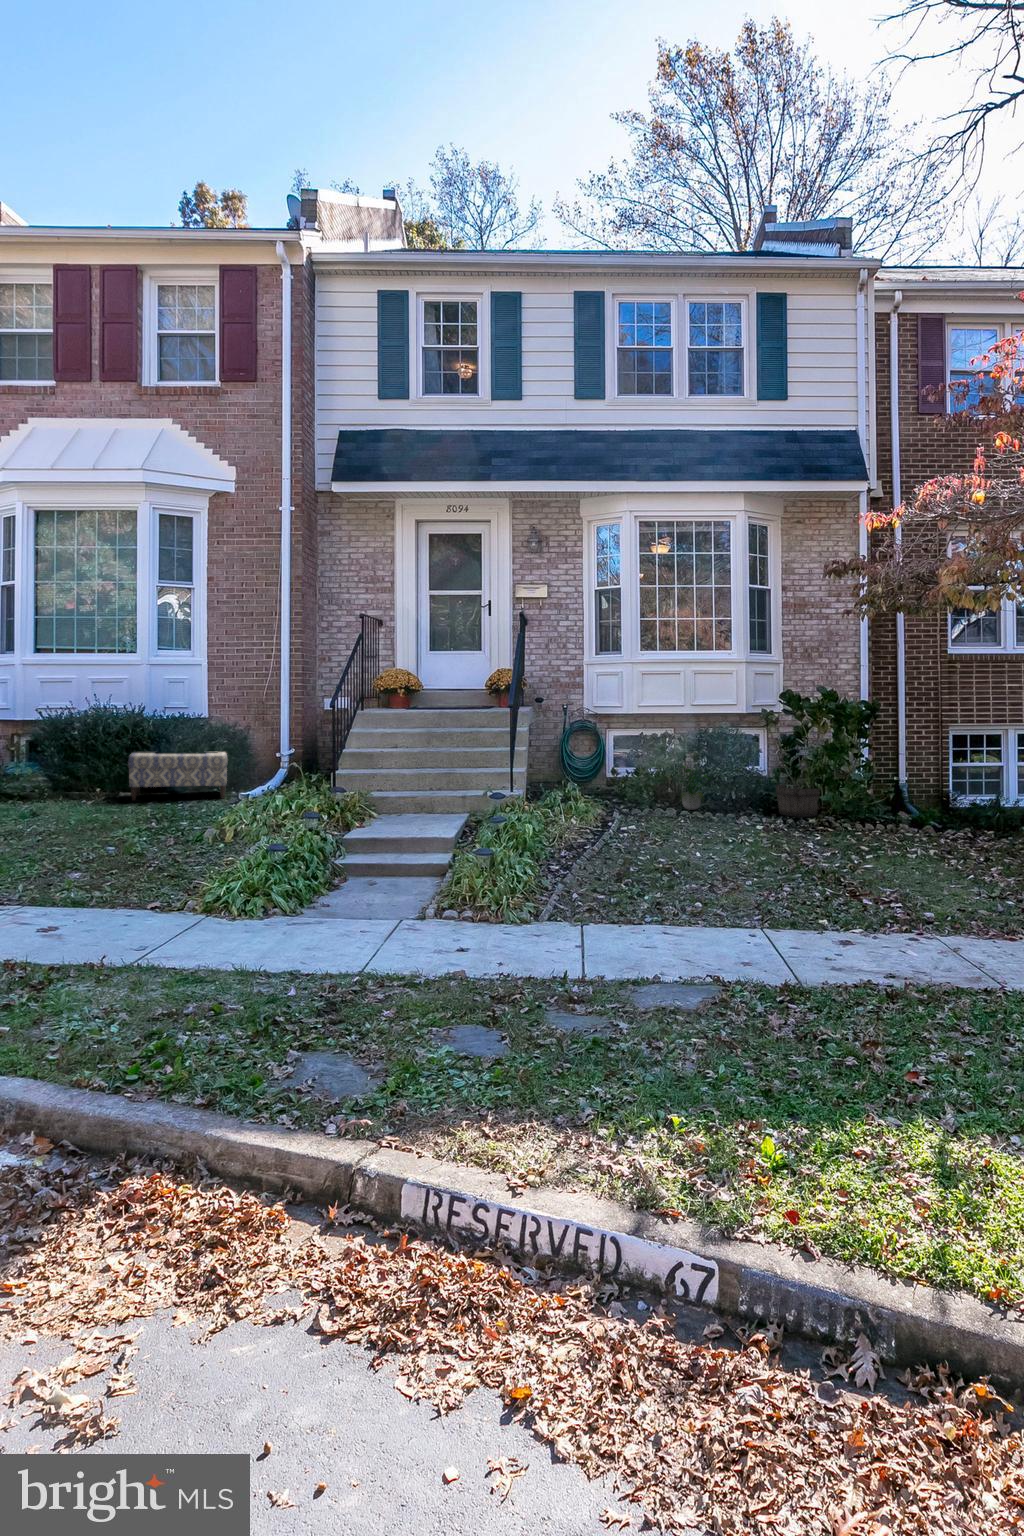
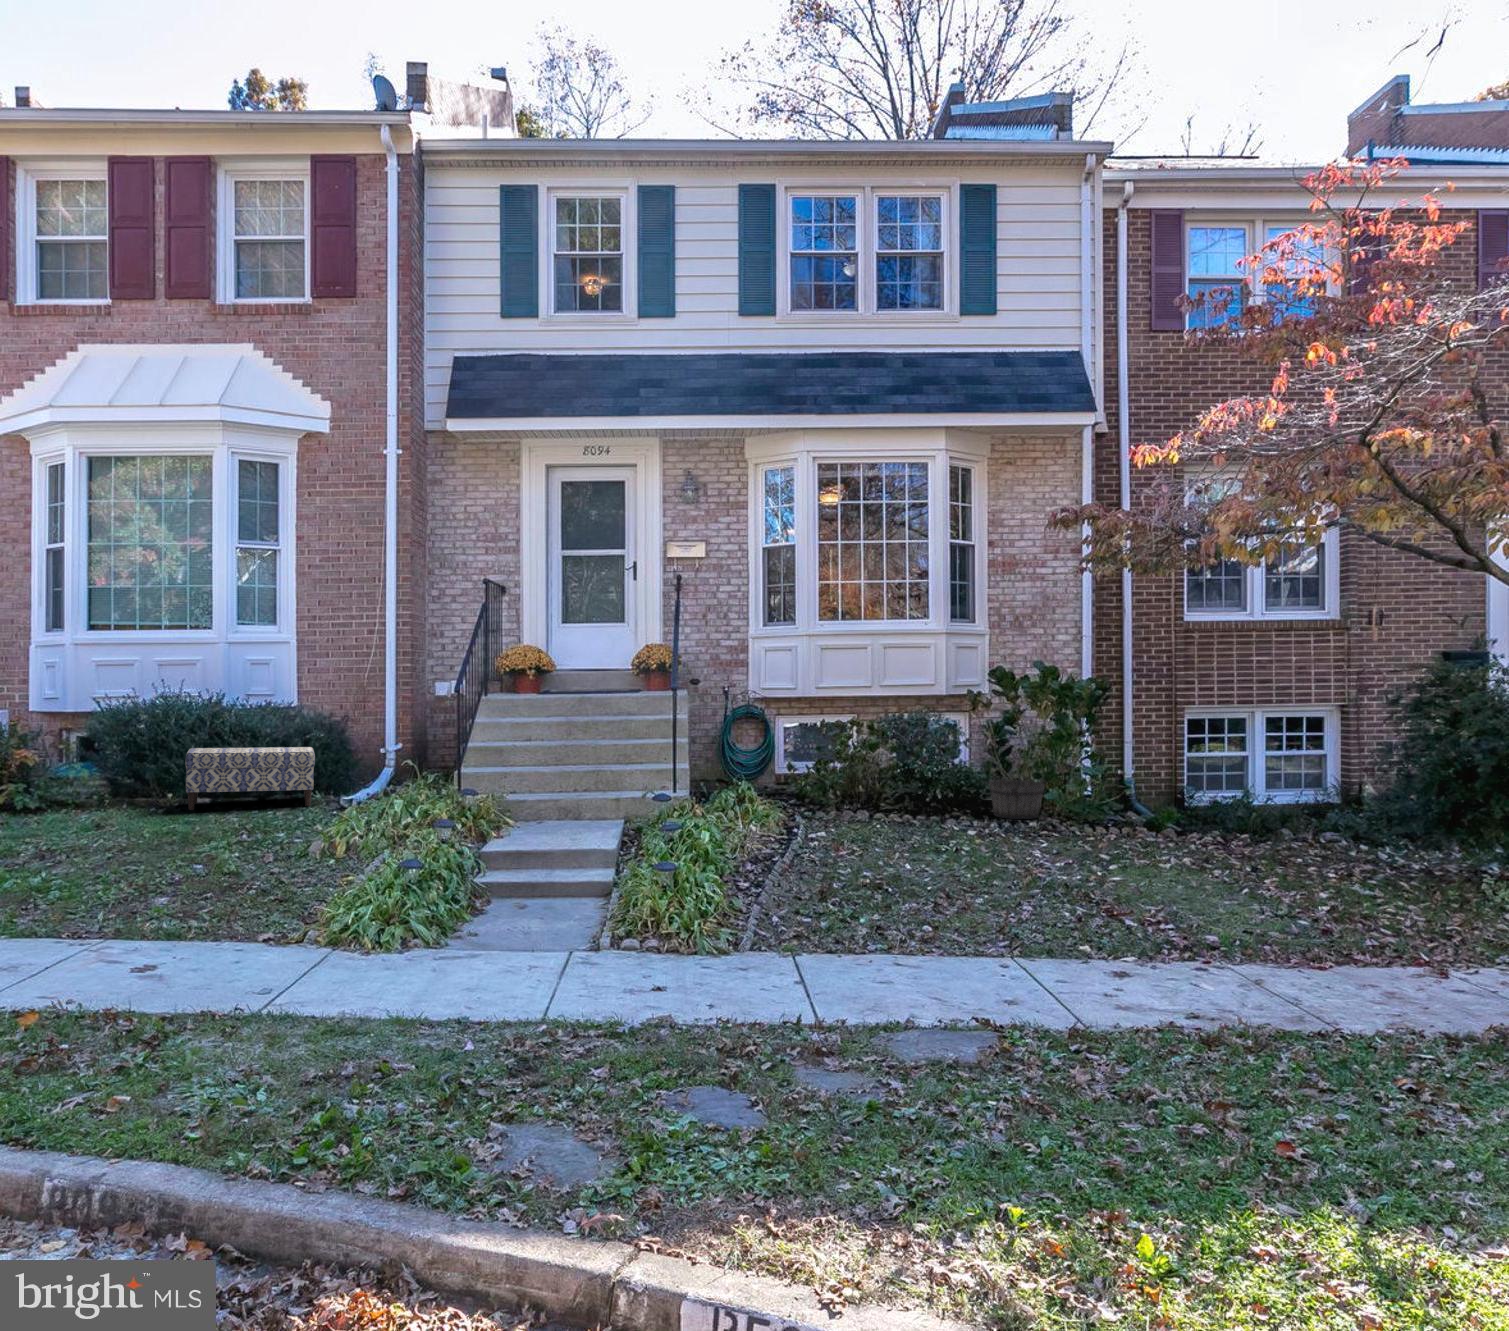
potted plant: present [679,766,722,810] -> none [870,746,934,813]

